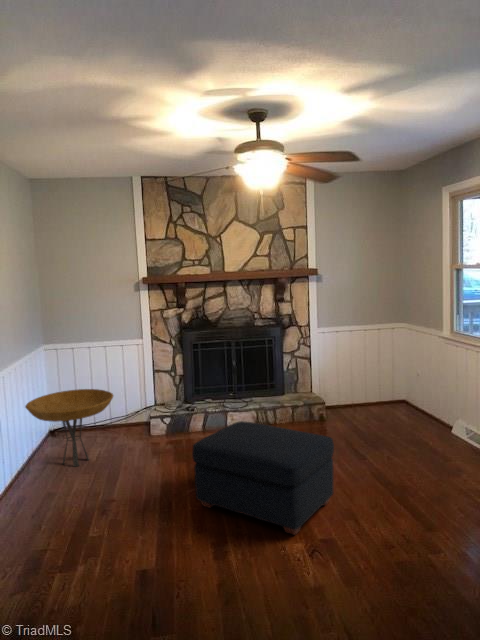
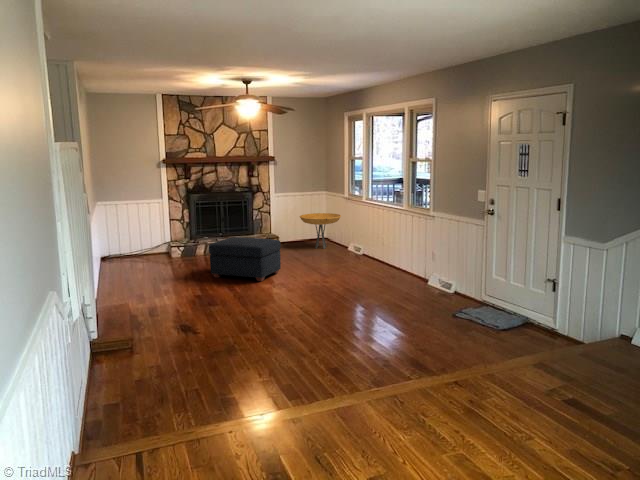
side table: present [25,389,113,466] -> present [300,213,341,249]

